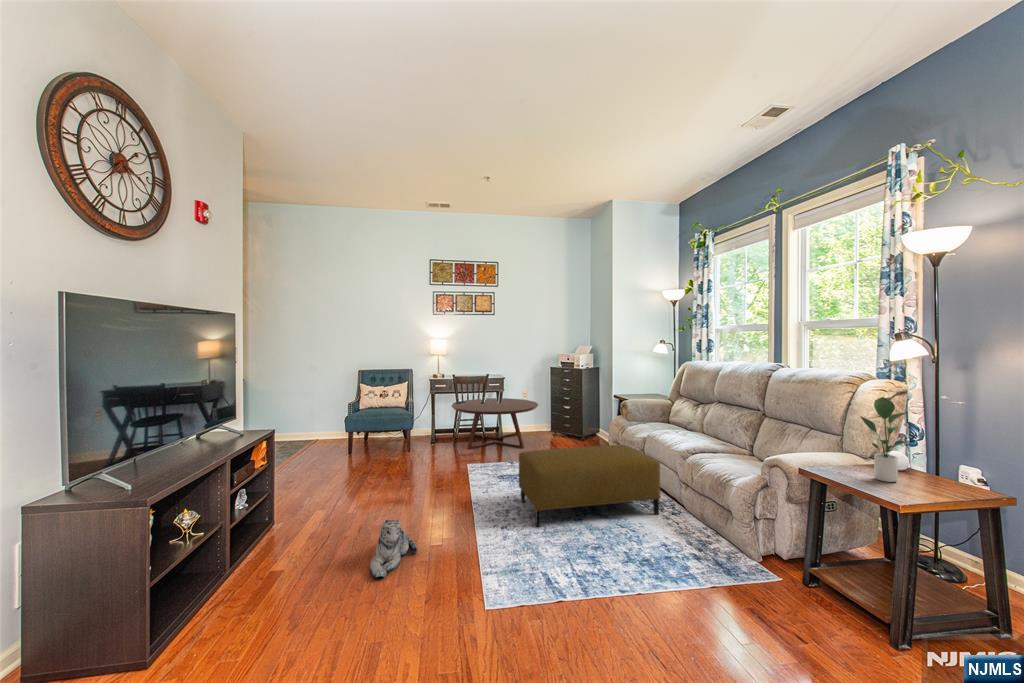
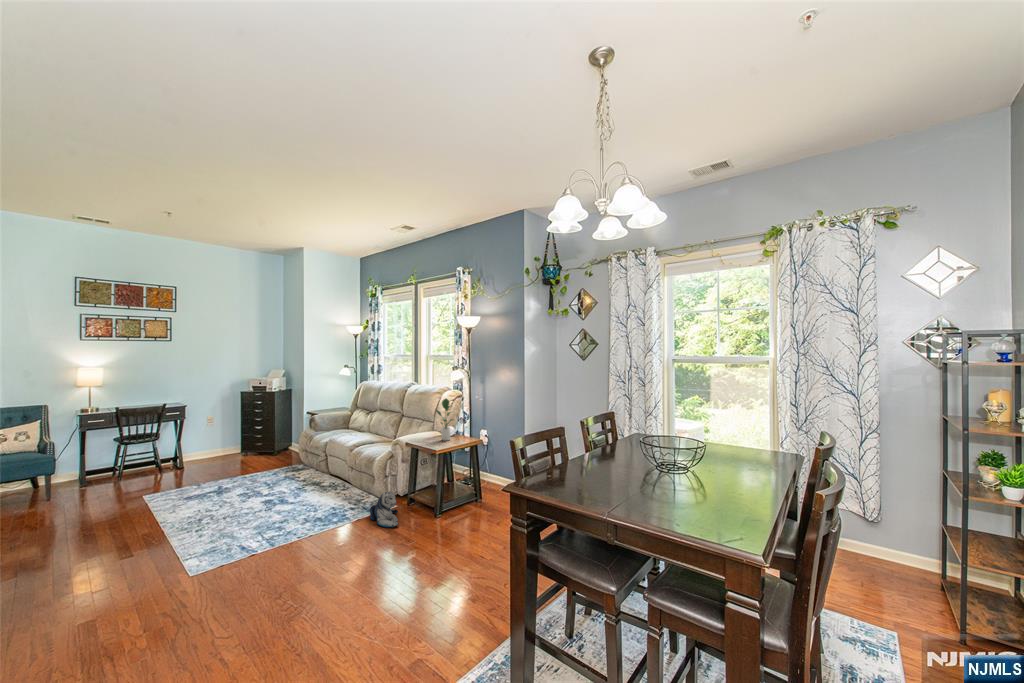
coffee table: present [452,398,538,450] -> none [114,425,226,483]
ottoman: present [519,445,661,527] -> none [209,449,335,524]
plush toy: present [370,520,417,578] -> present [370,492,398,528]

